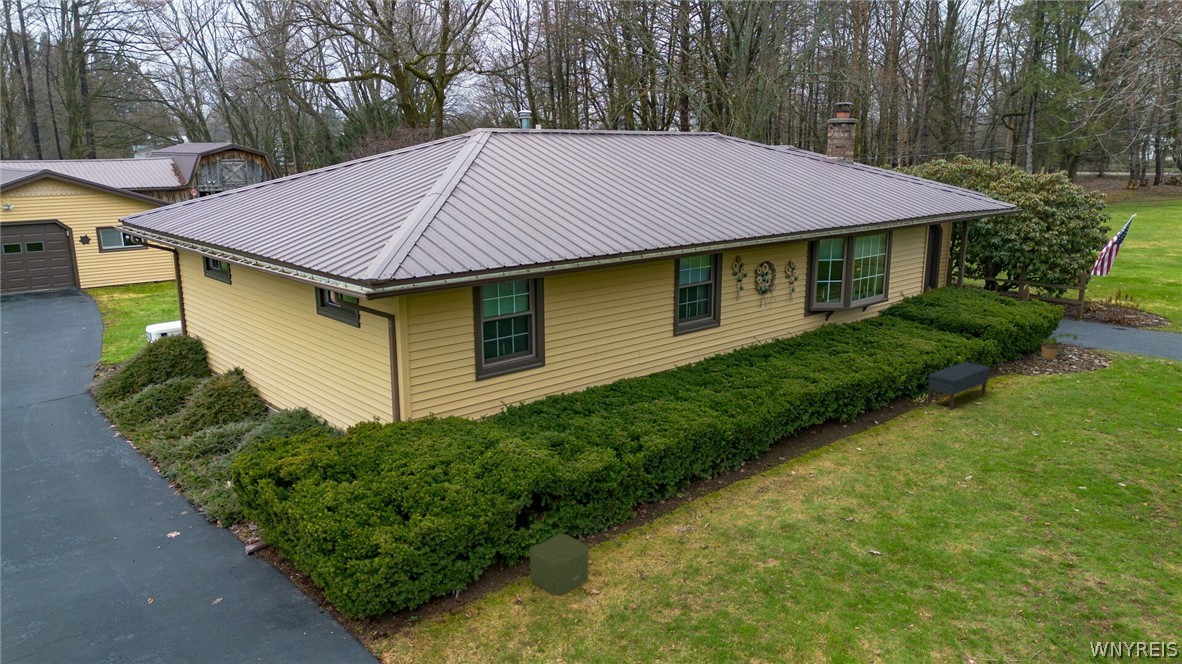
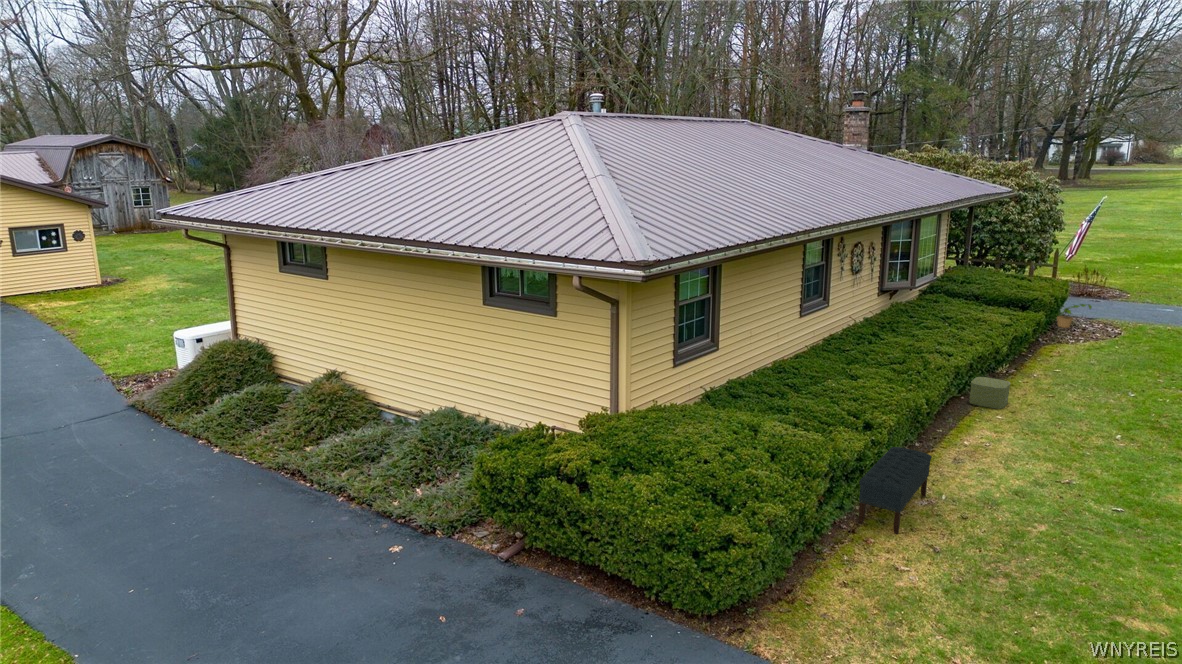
bench: present [928,362,990,409] -> present [858,447,932,534]
storage box: present [529,534,589,595] -> present [969,377,1010,409]

